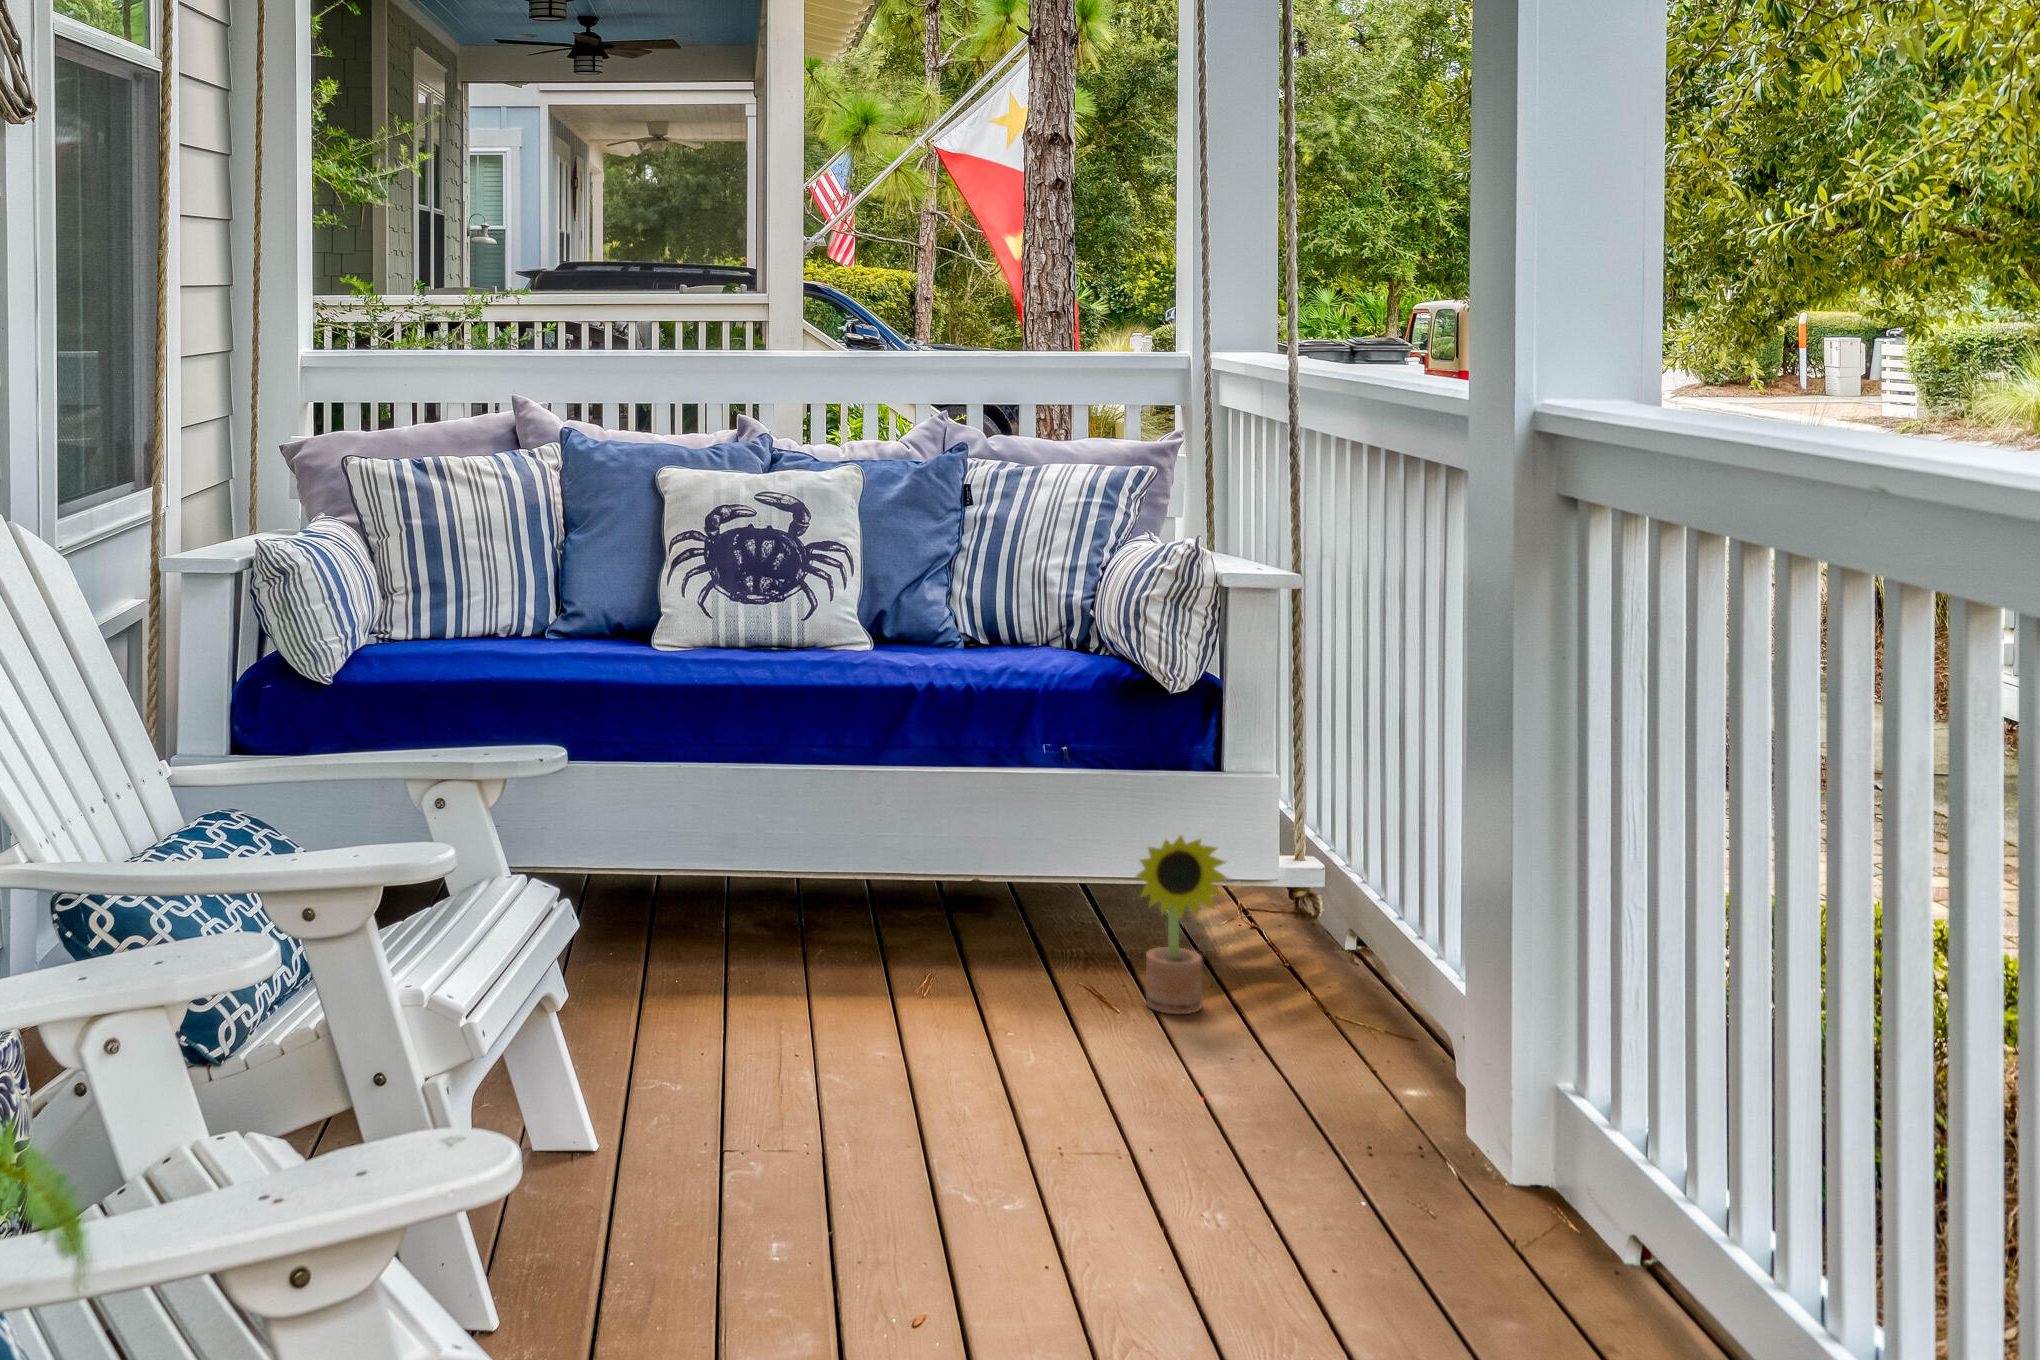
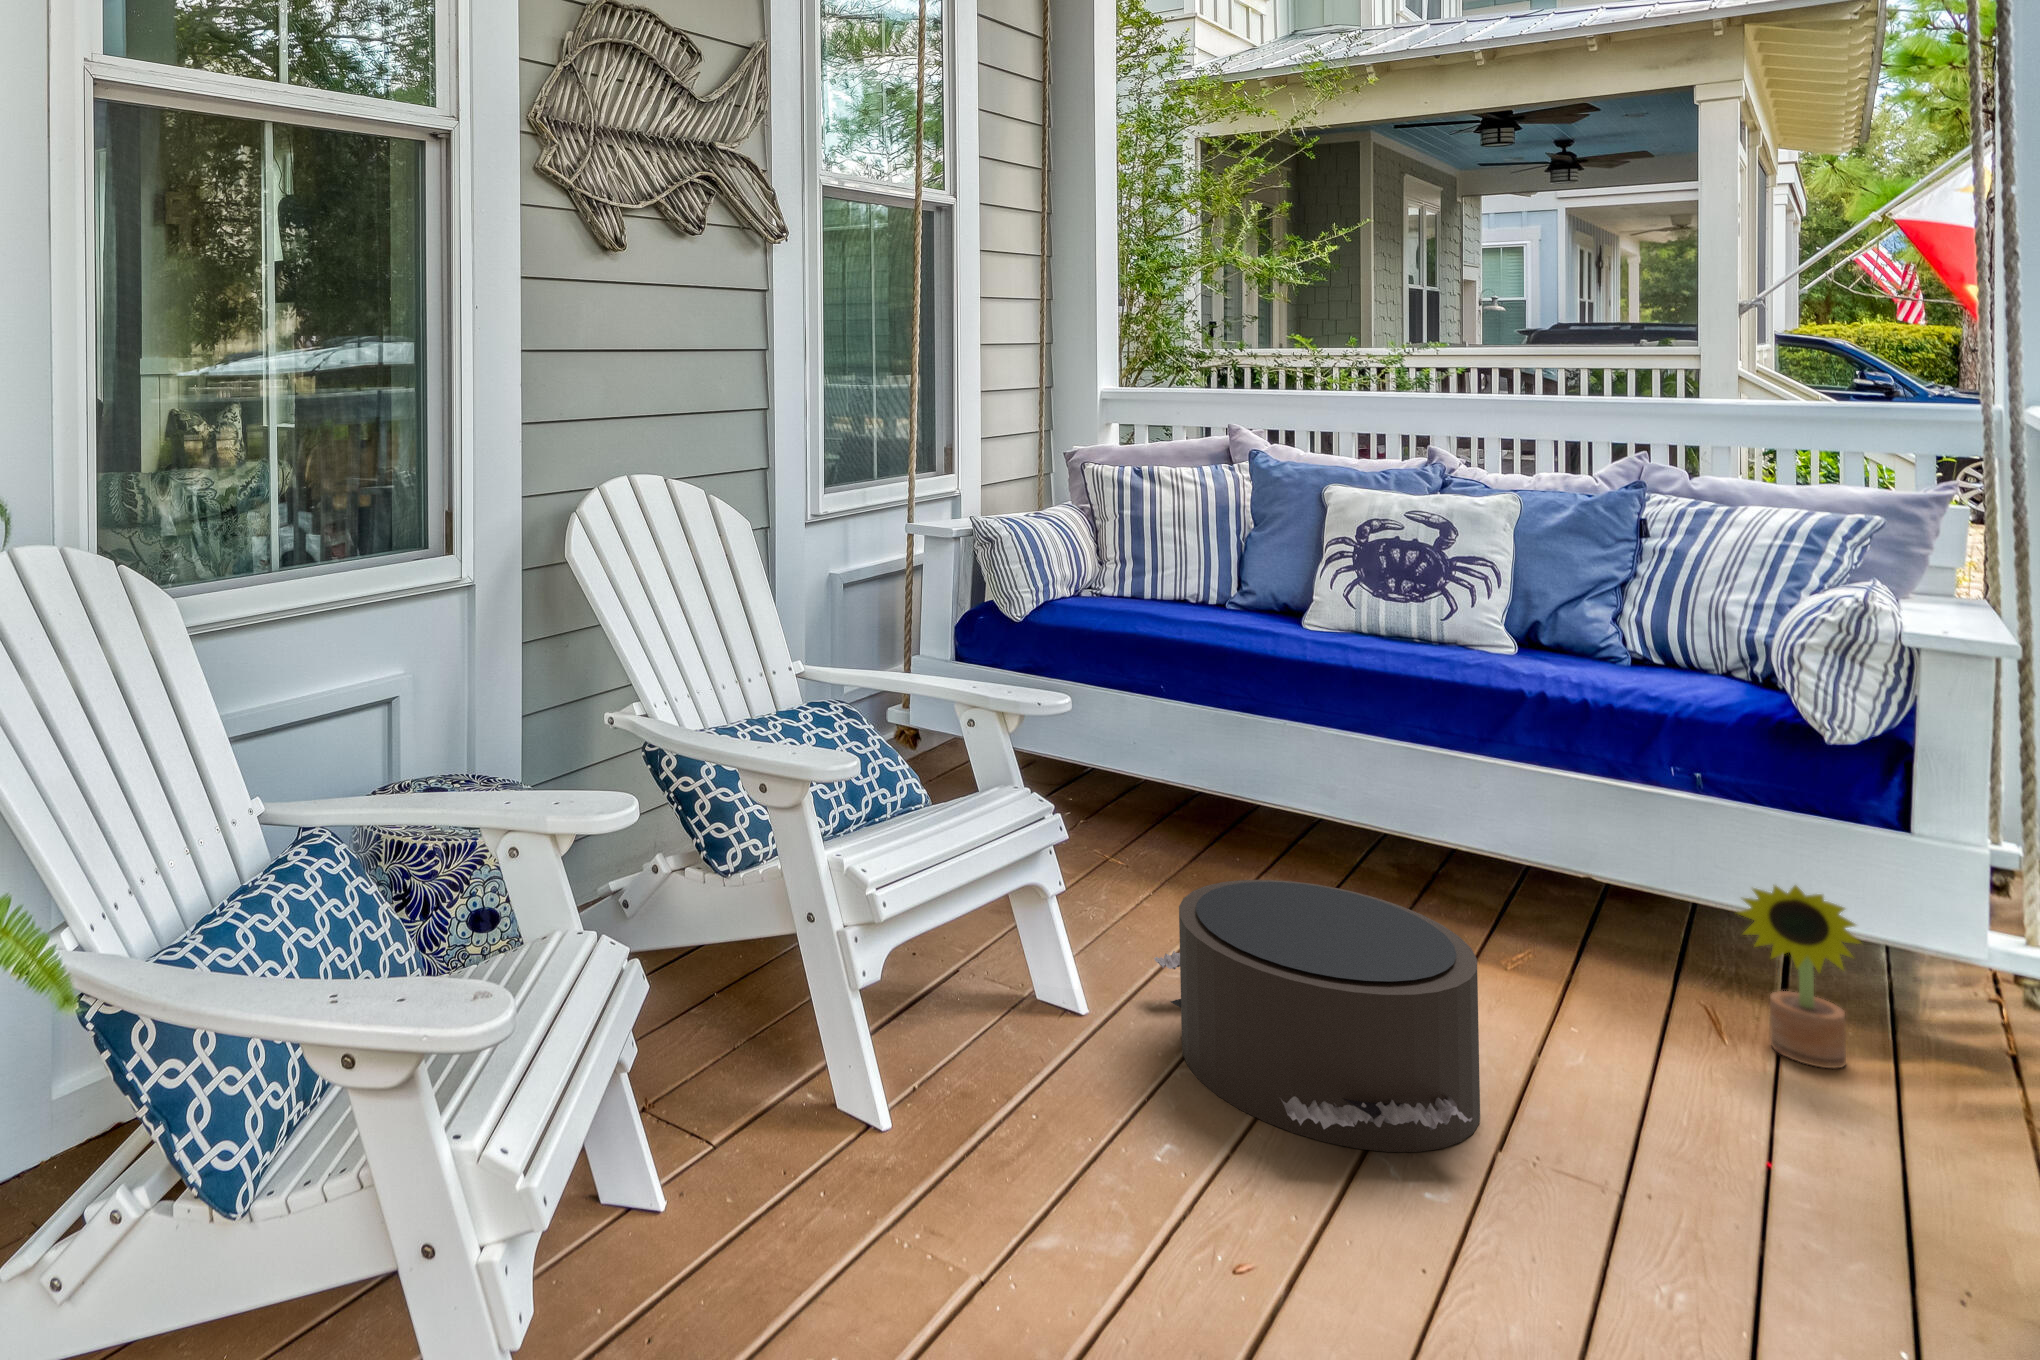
pouf: none [656,942,1063,1237] -> present [1154,880,1480,1152]

